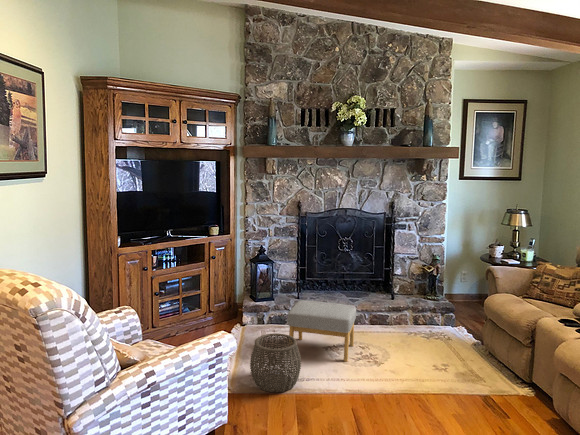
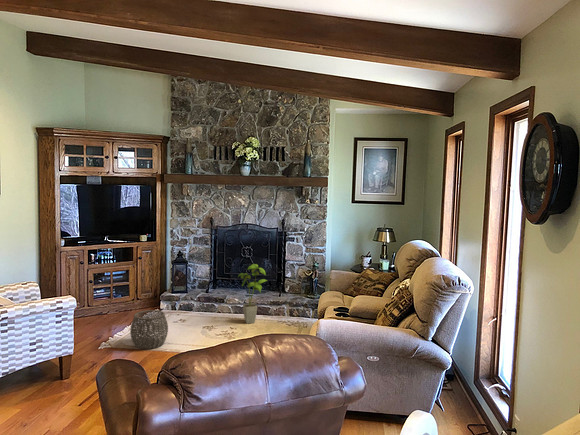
house plant: none [359,262,401,339] -> present [239,264,267,323]
footstool: present [288,300,356,362] -> none [175,291,230,336]

